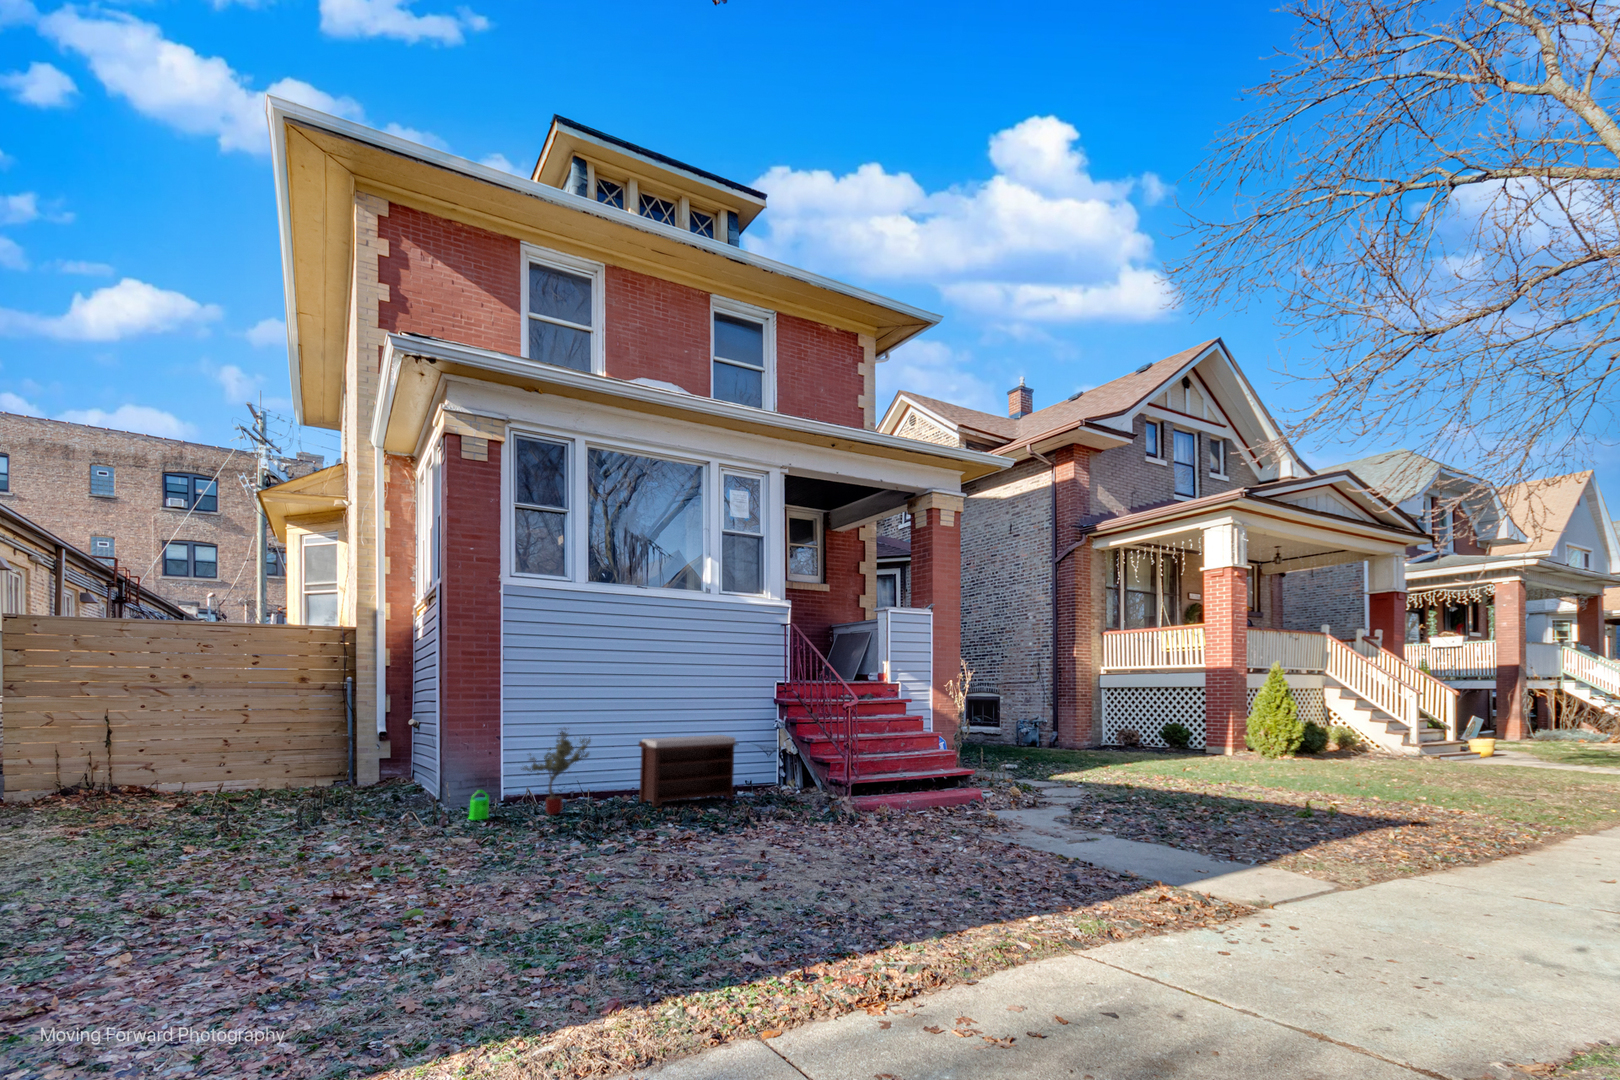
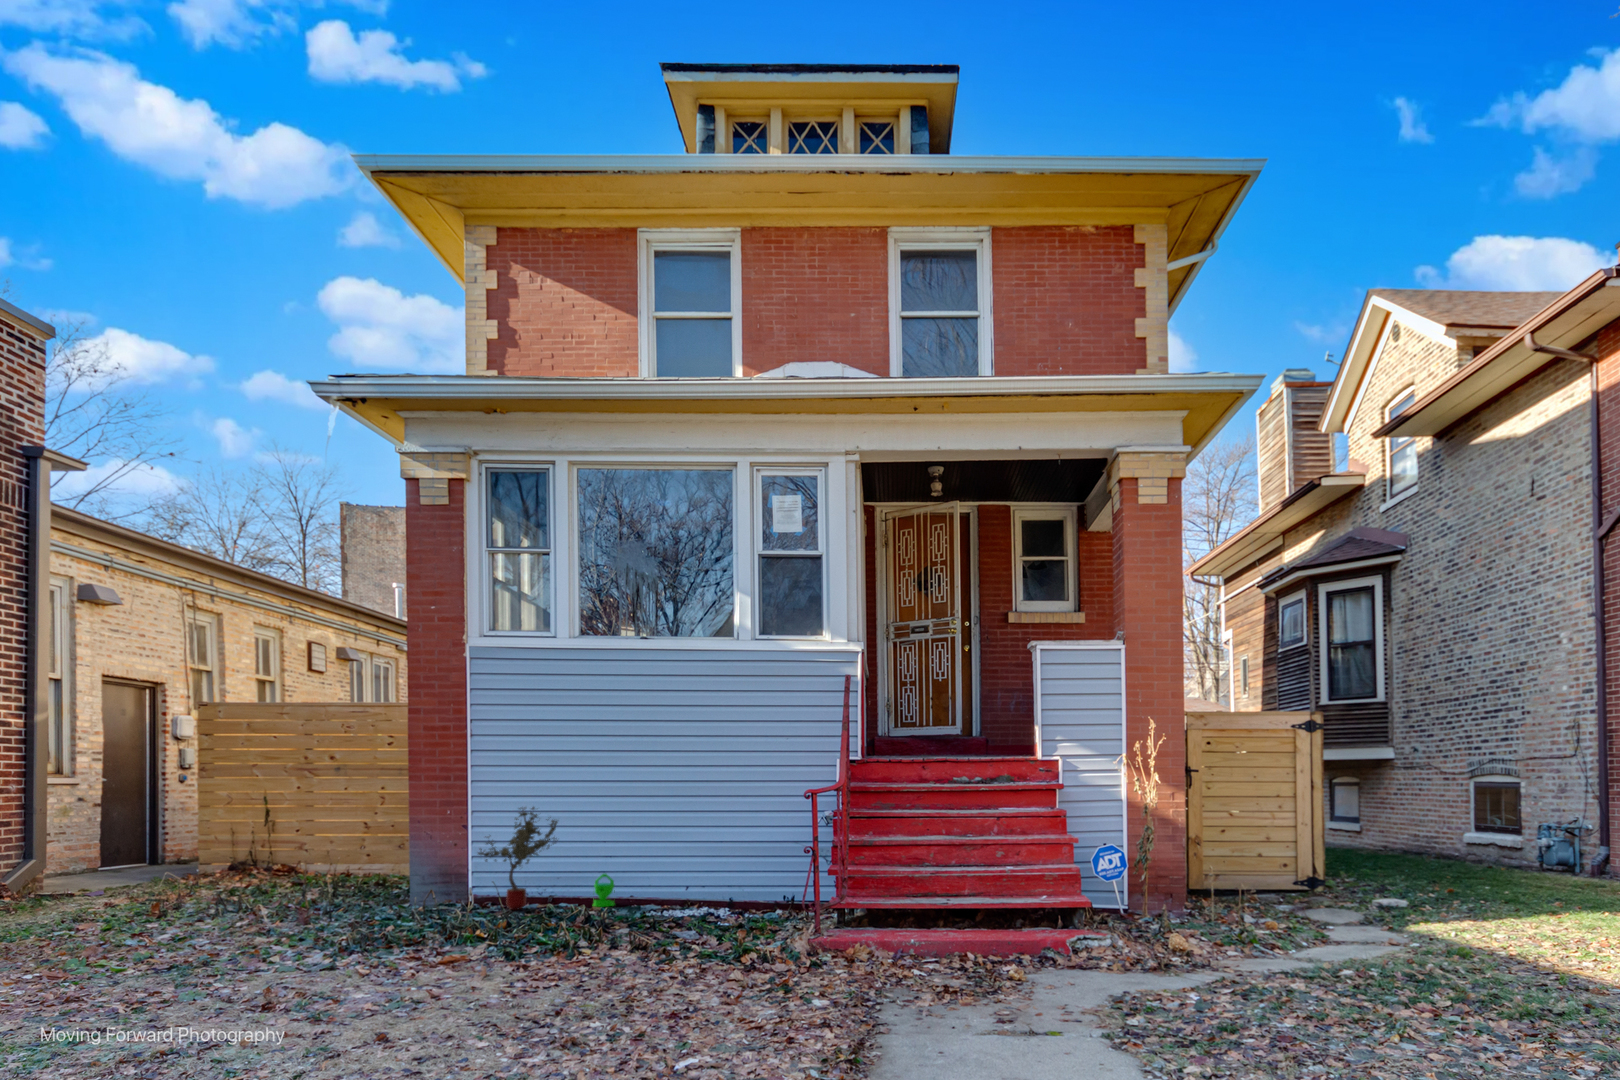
bench: present [639,735,739,807] -> none [635,823,759,911]
watering can: present [468,790,489,820] -> present [593,874,615,907]

